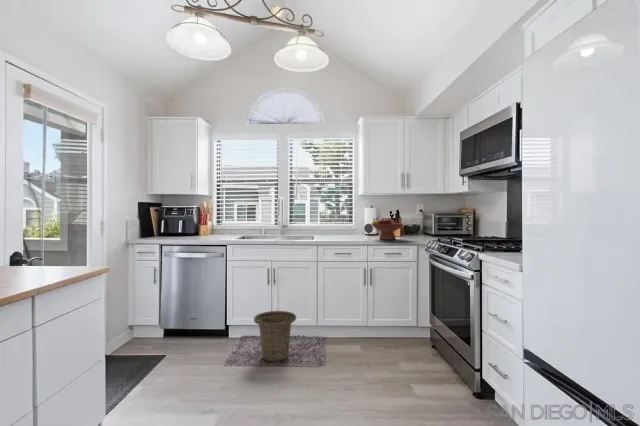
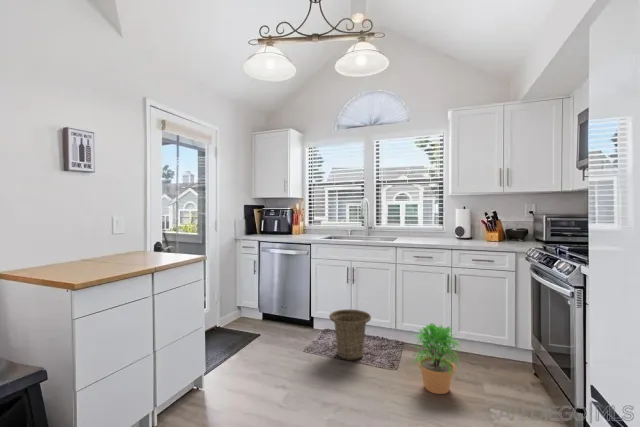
fruit bowl: present [372,218,403,240] -> none [459,219,498,244]
potted plant: none [340,314,386,379] -> present [414,323,458,394]

